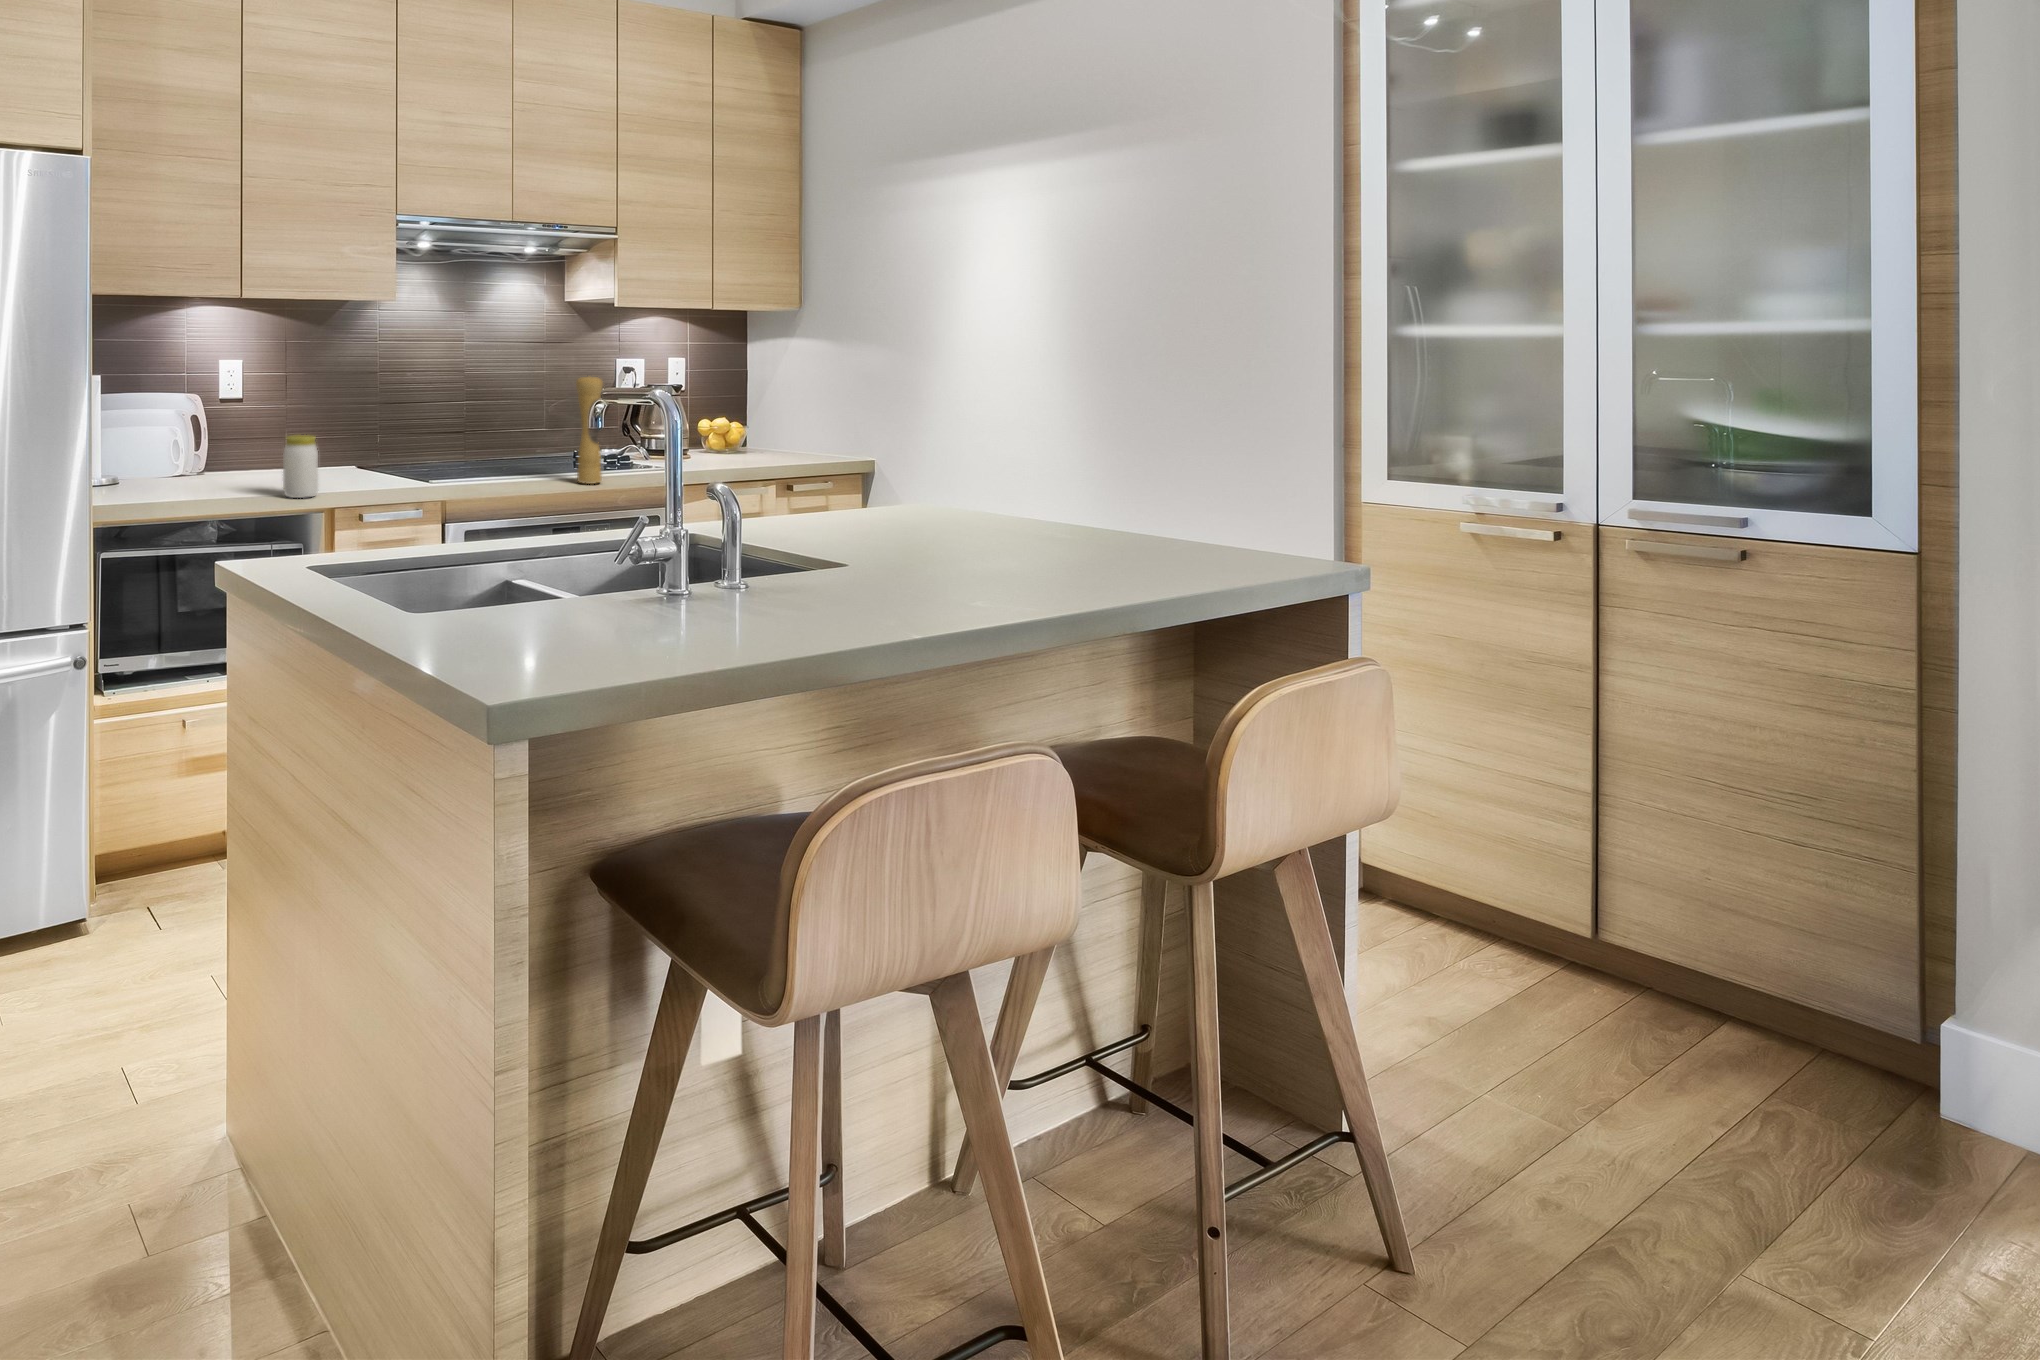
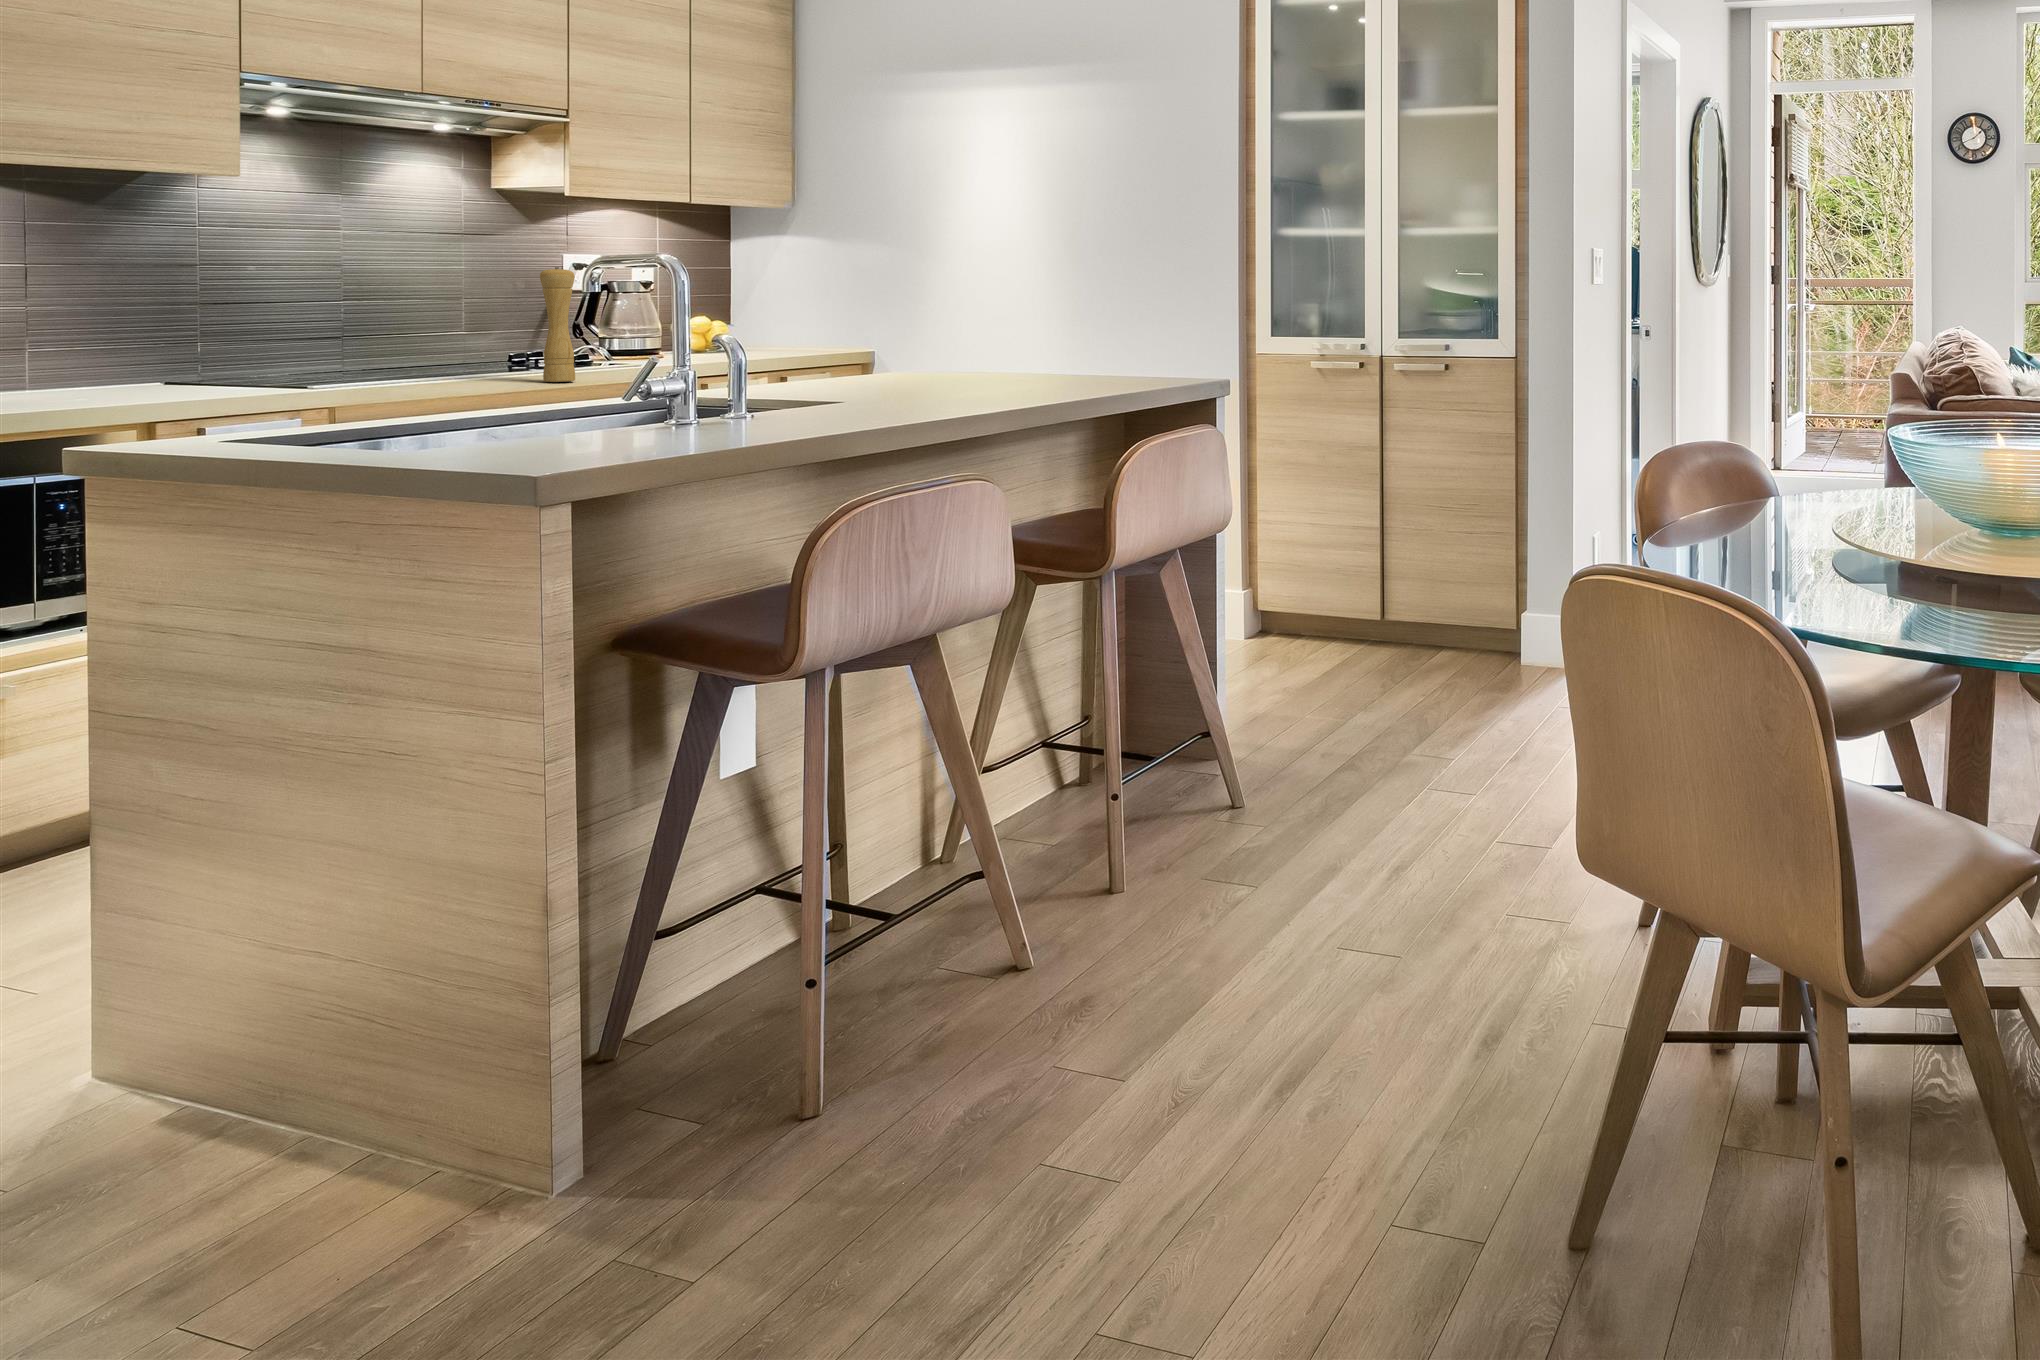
jar: present [283,435,318,498] -> none [127,330,186,403]

